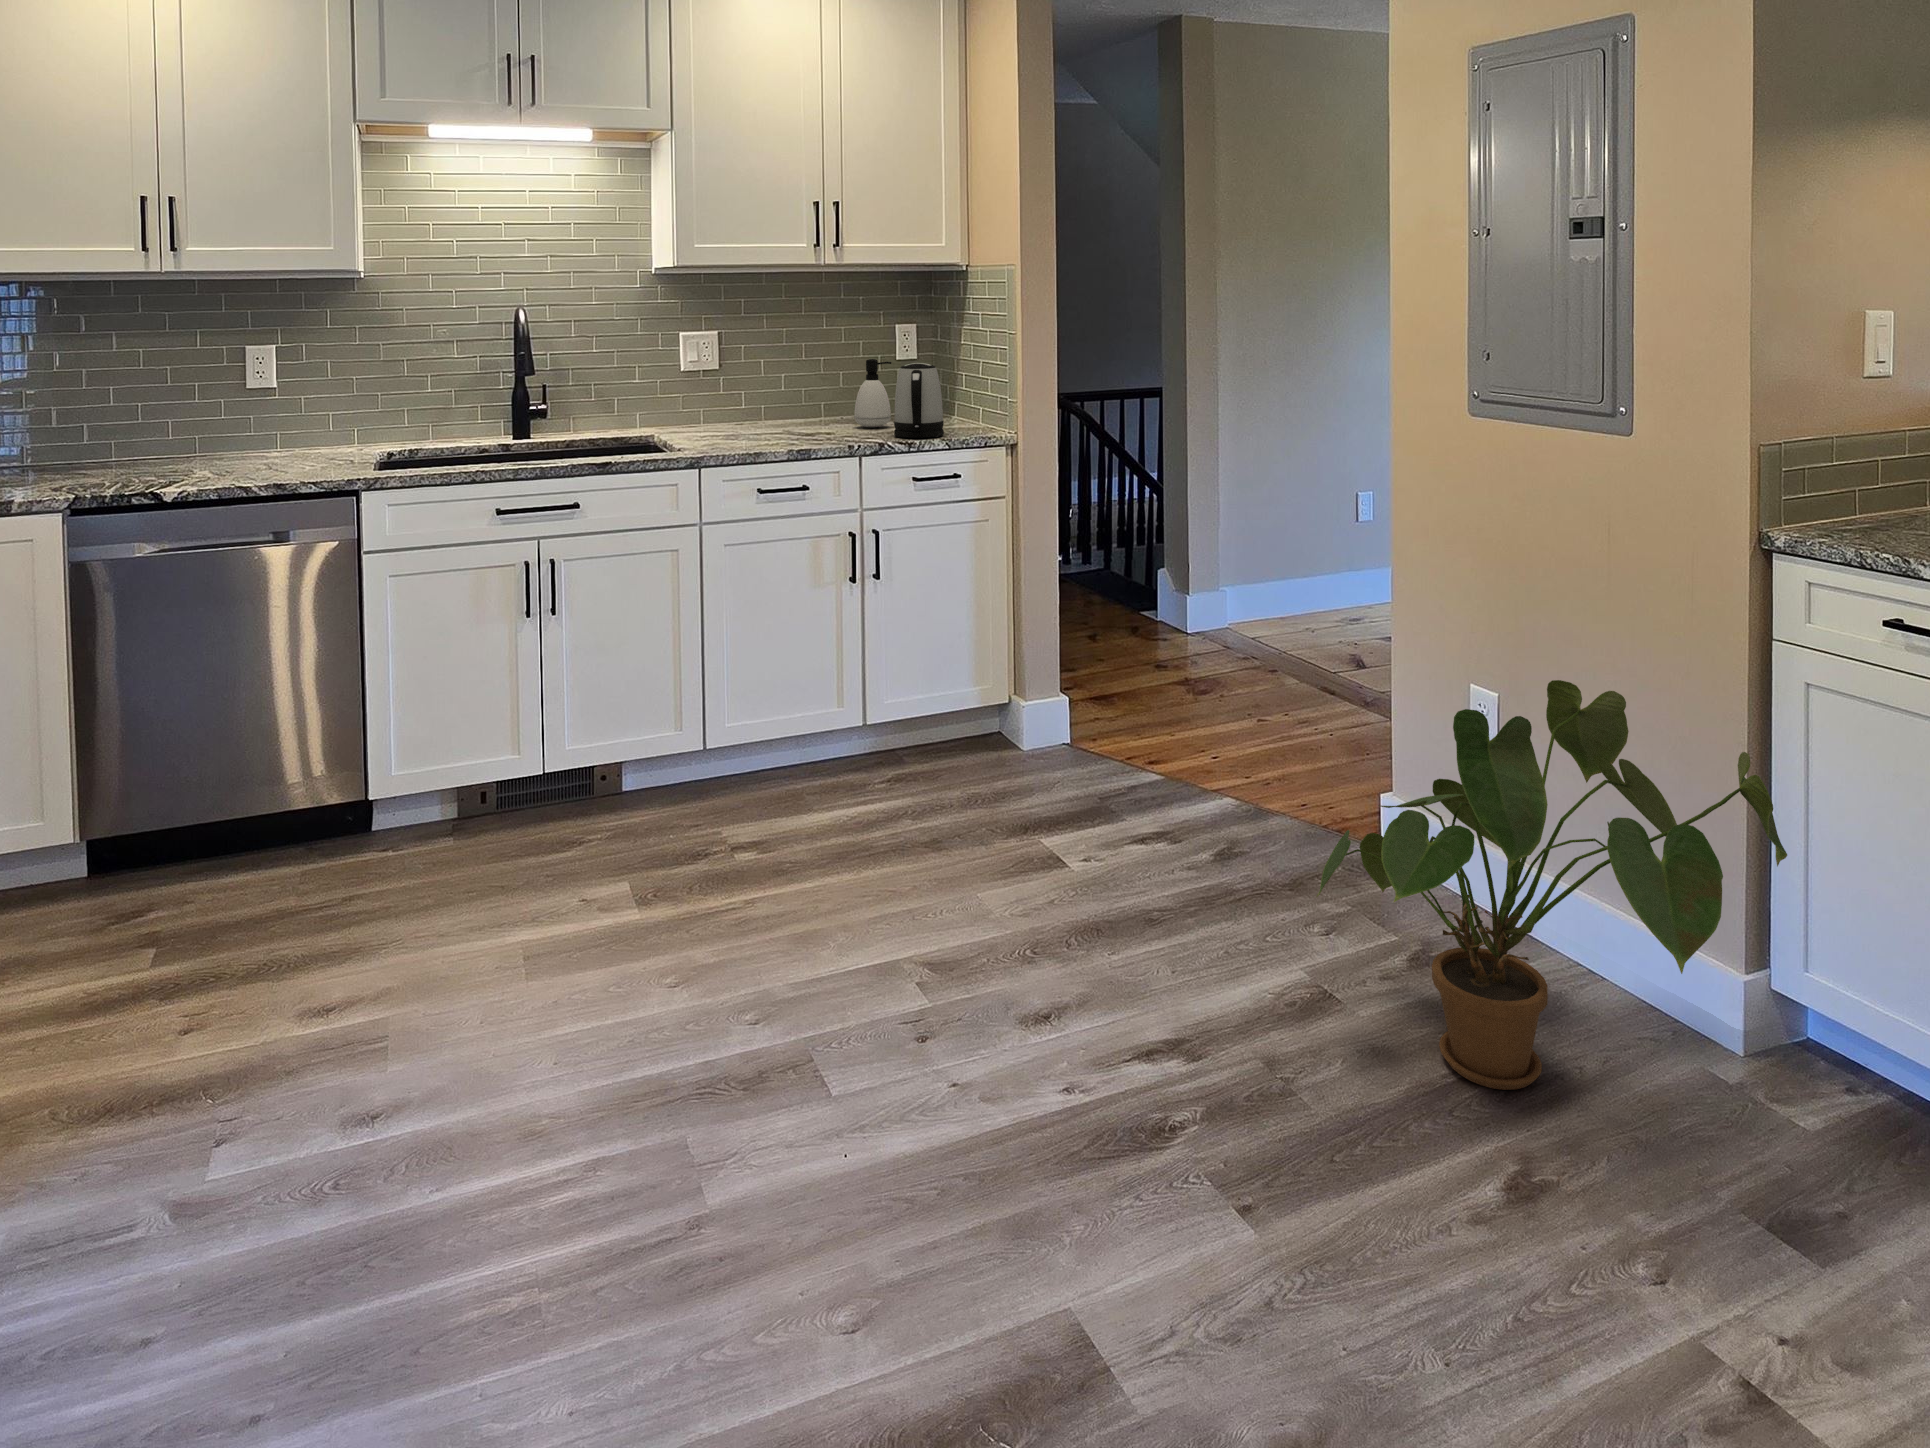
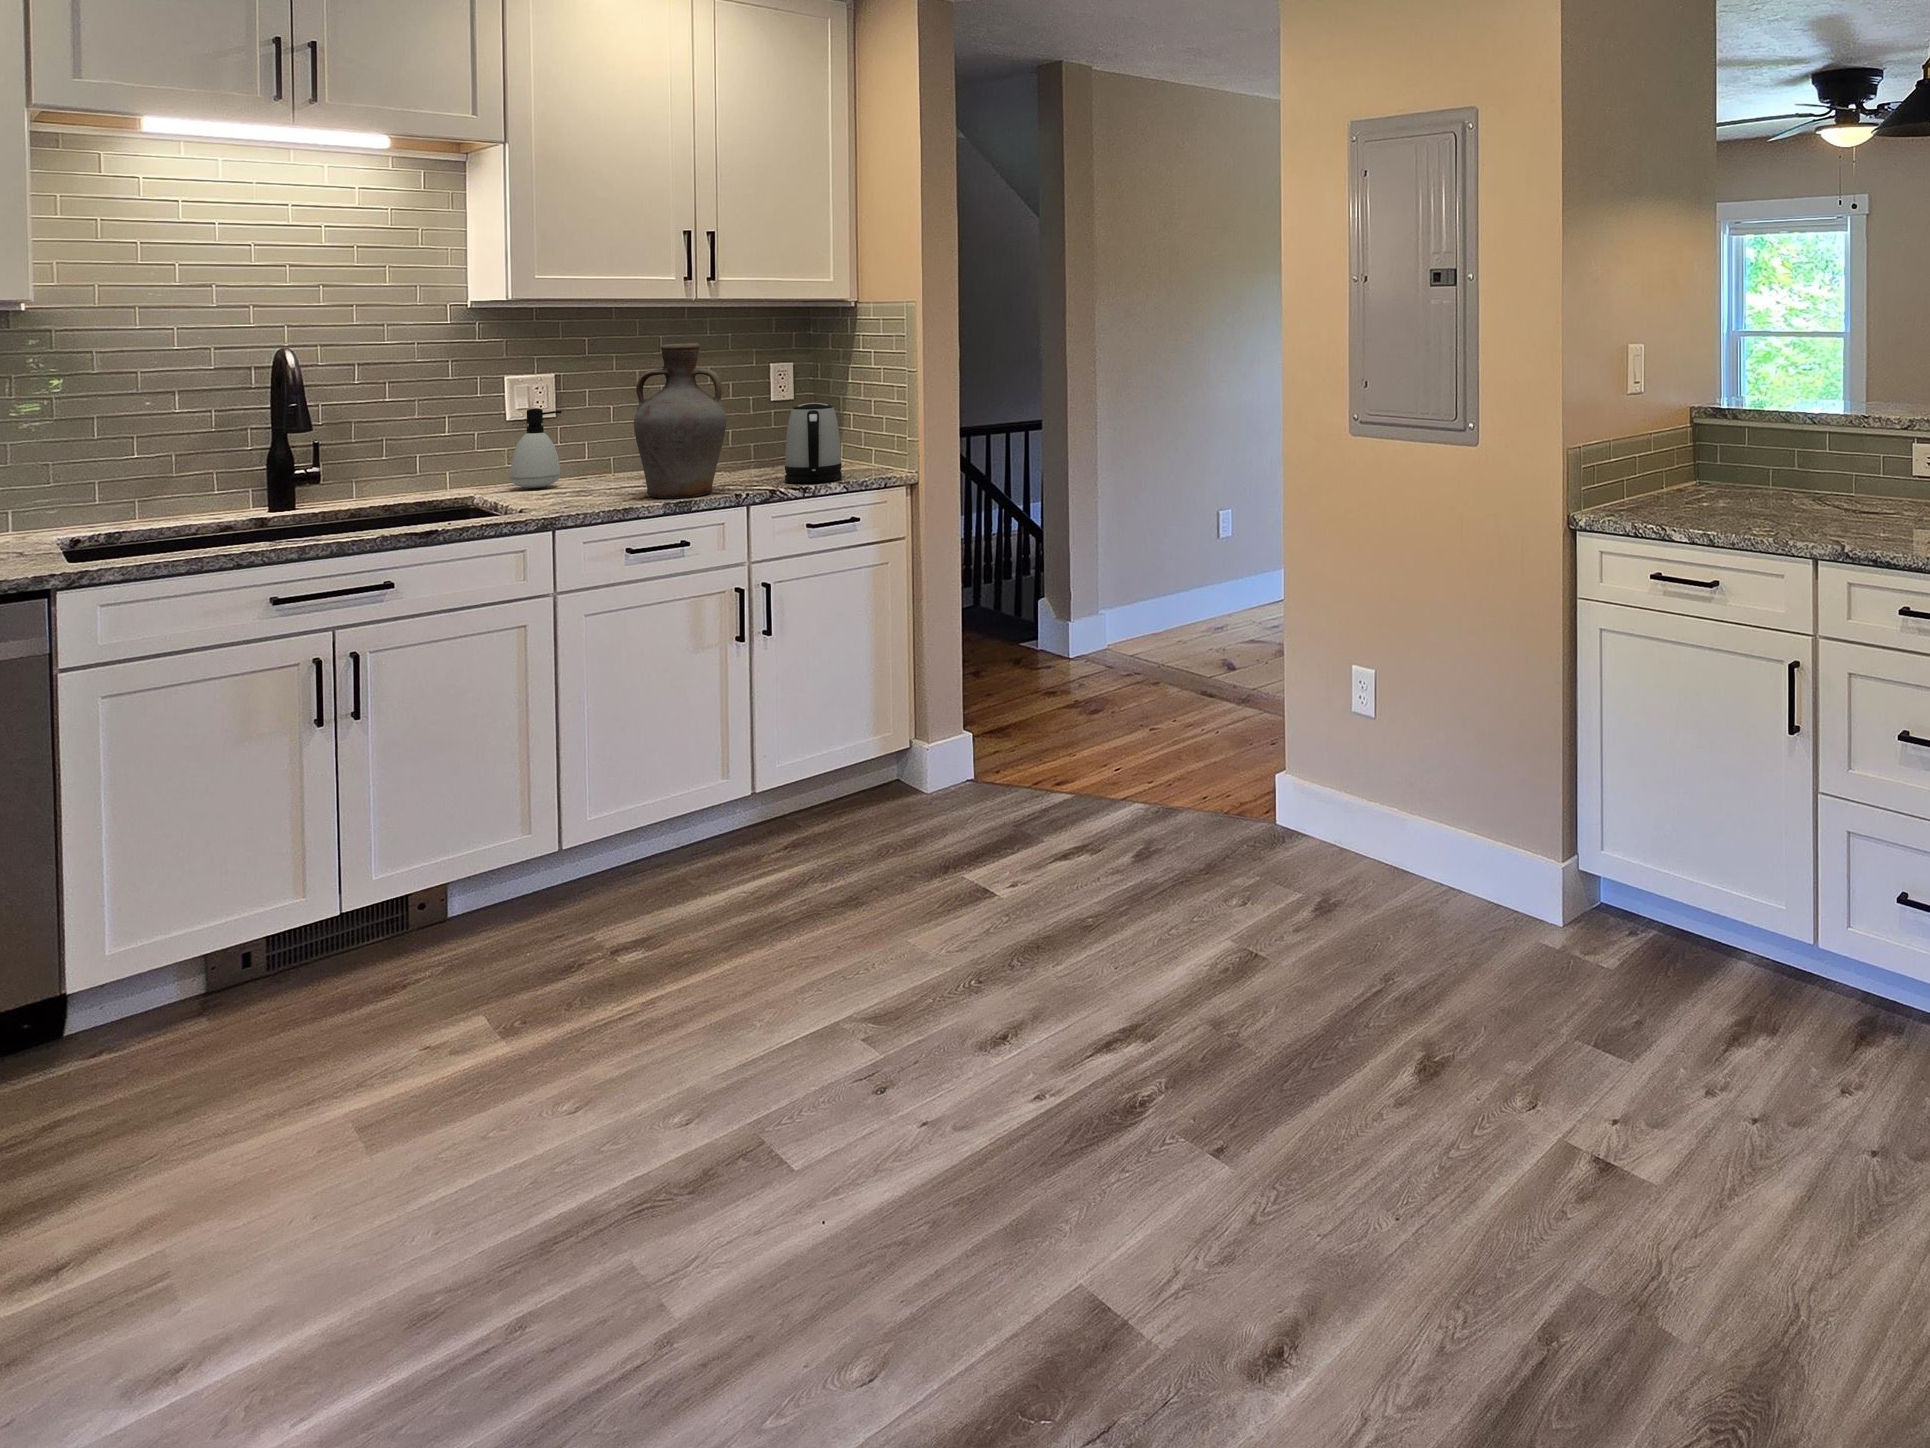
vase: none [766,306,840,446] -> present [634,343,726,498]
soap dispenser: present [854,359,891,427] -> present [510,408,561,488]
house plant: present [1317,680,1787,1090] -> none [1251,651,1594,997]

